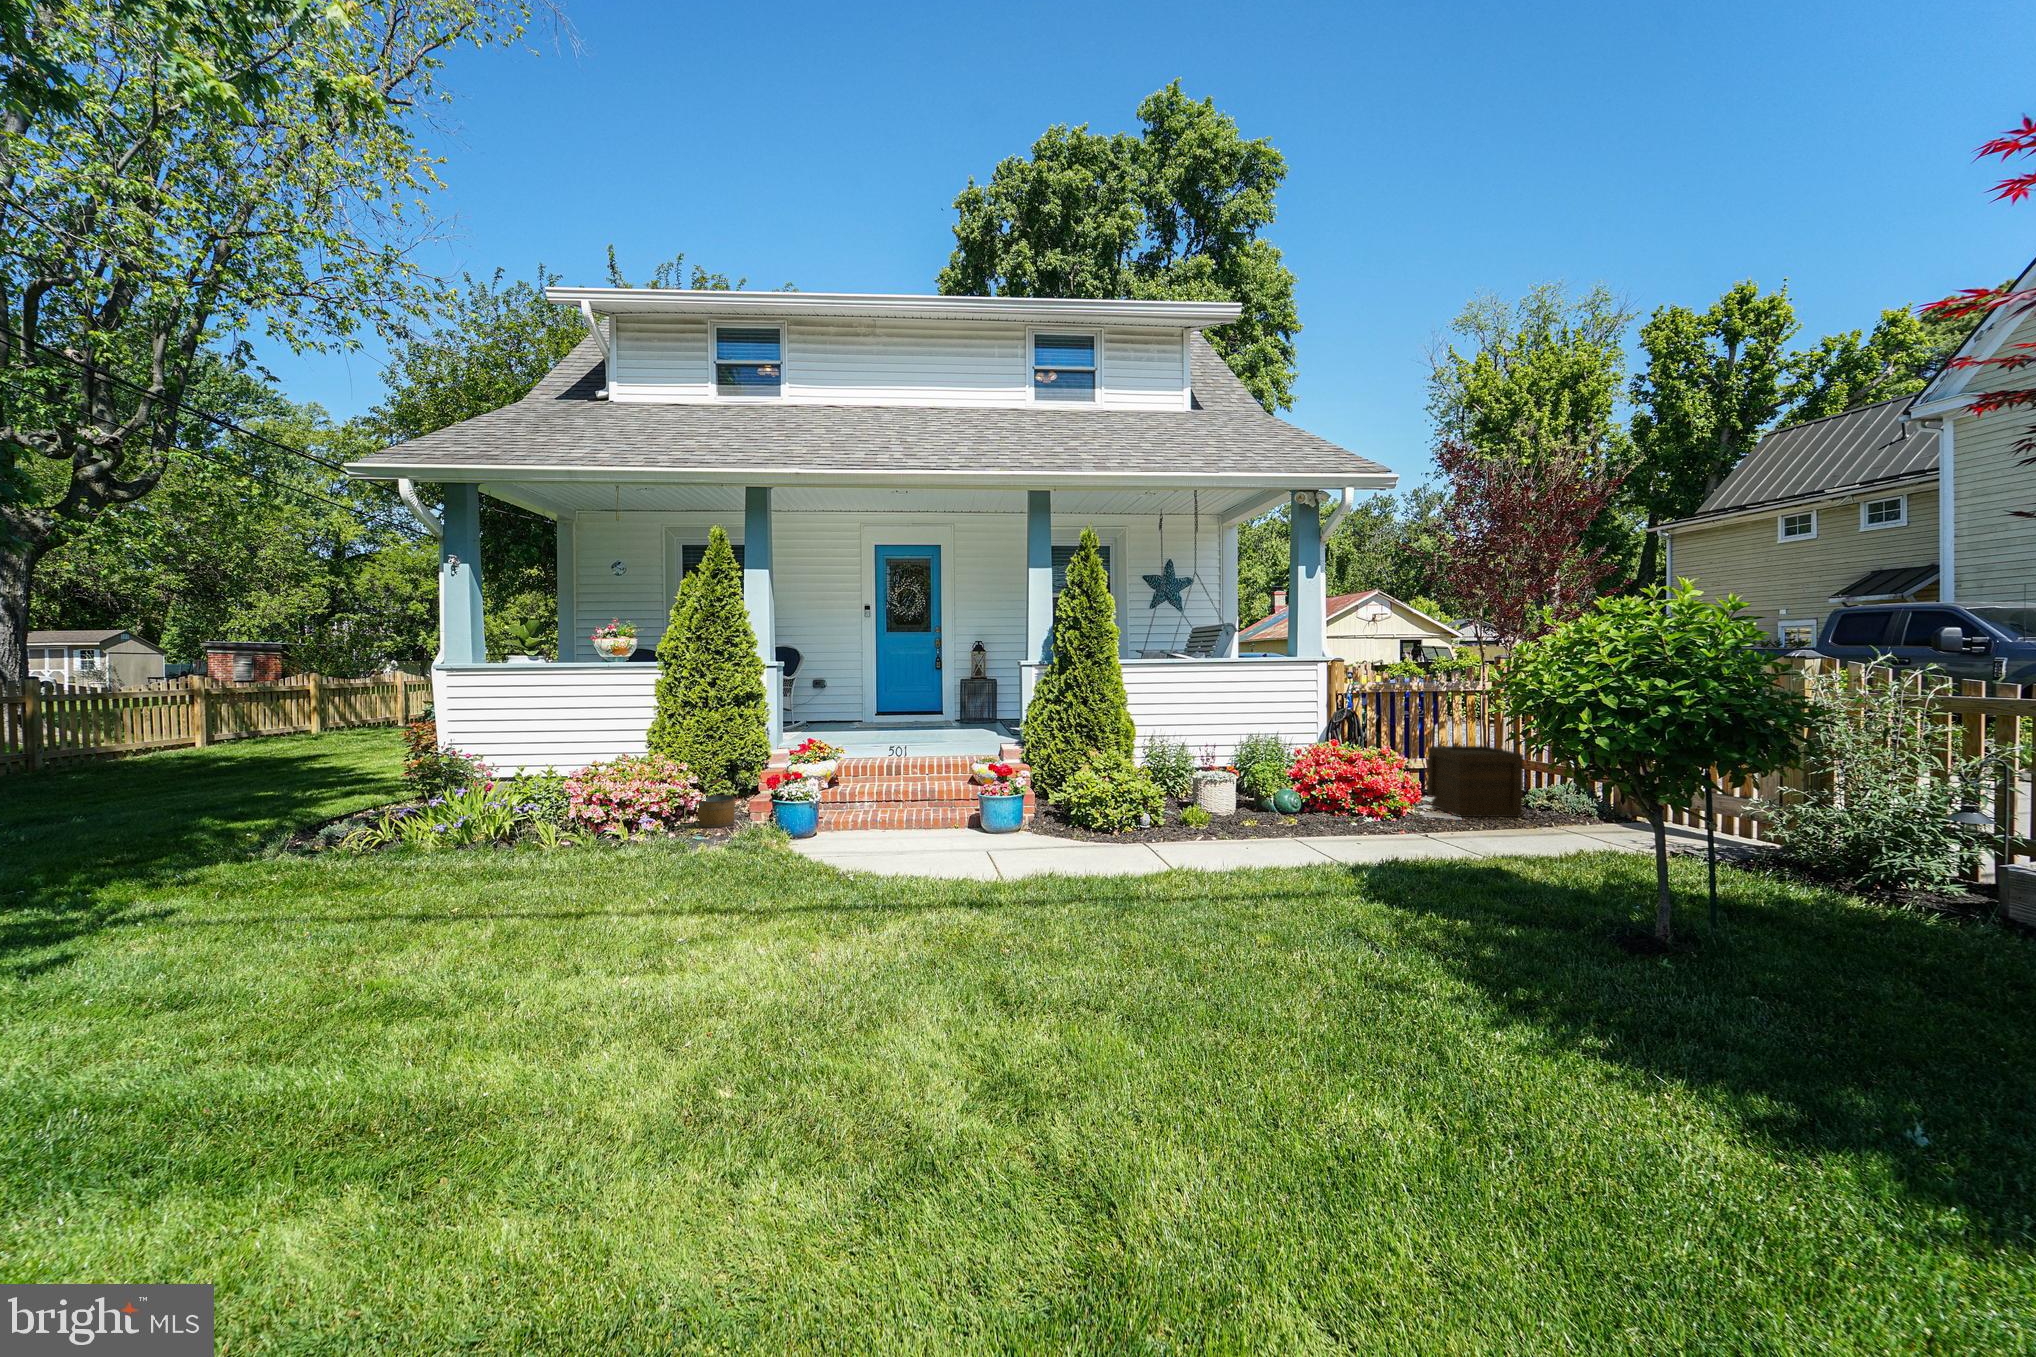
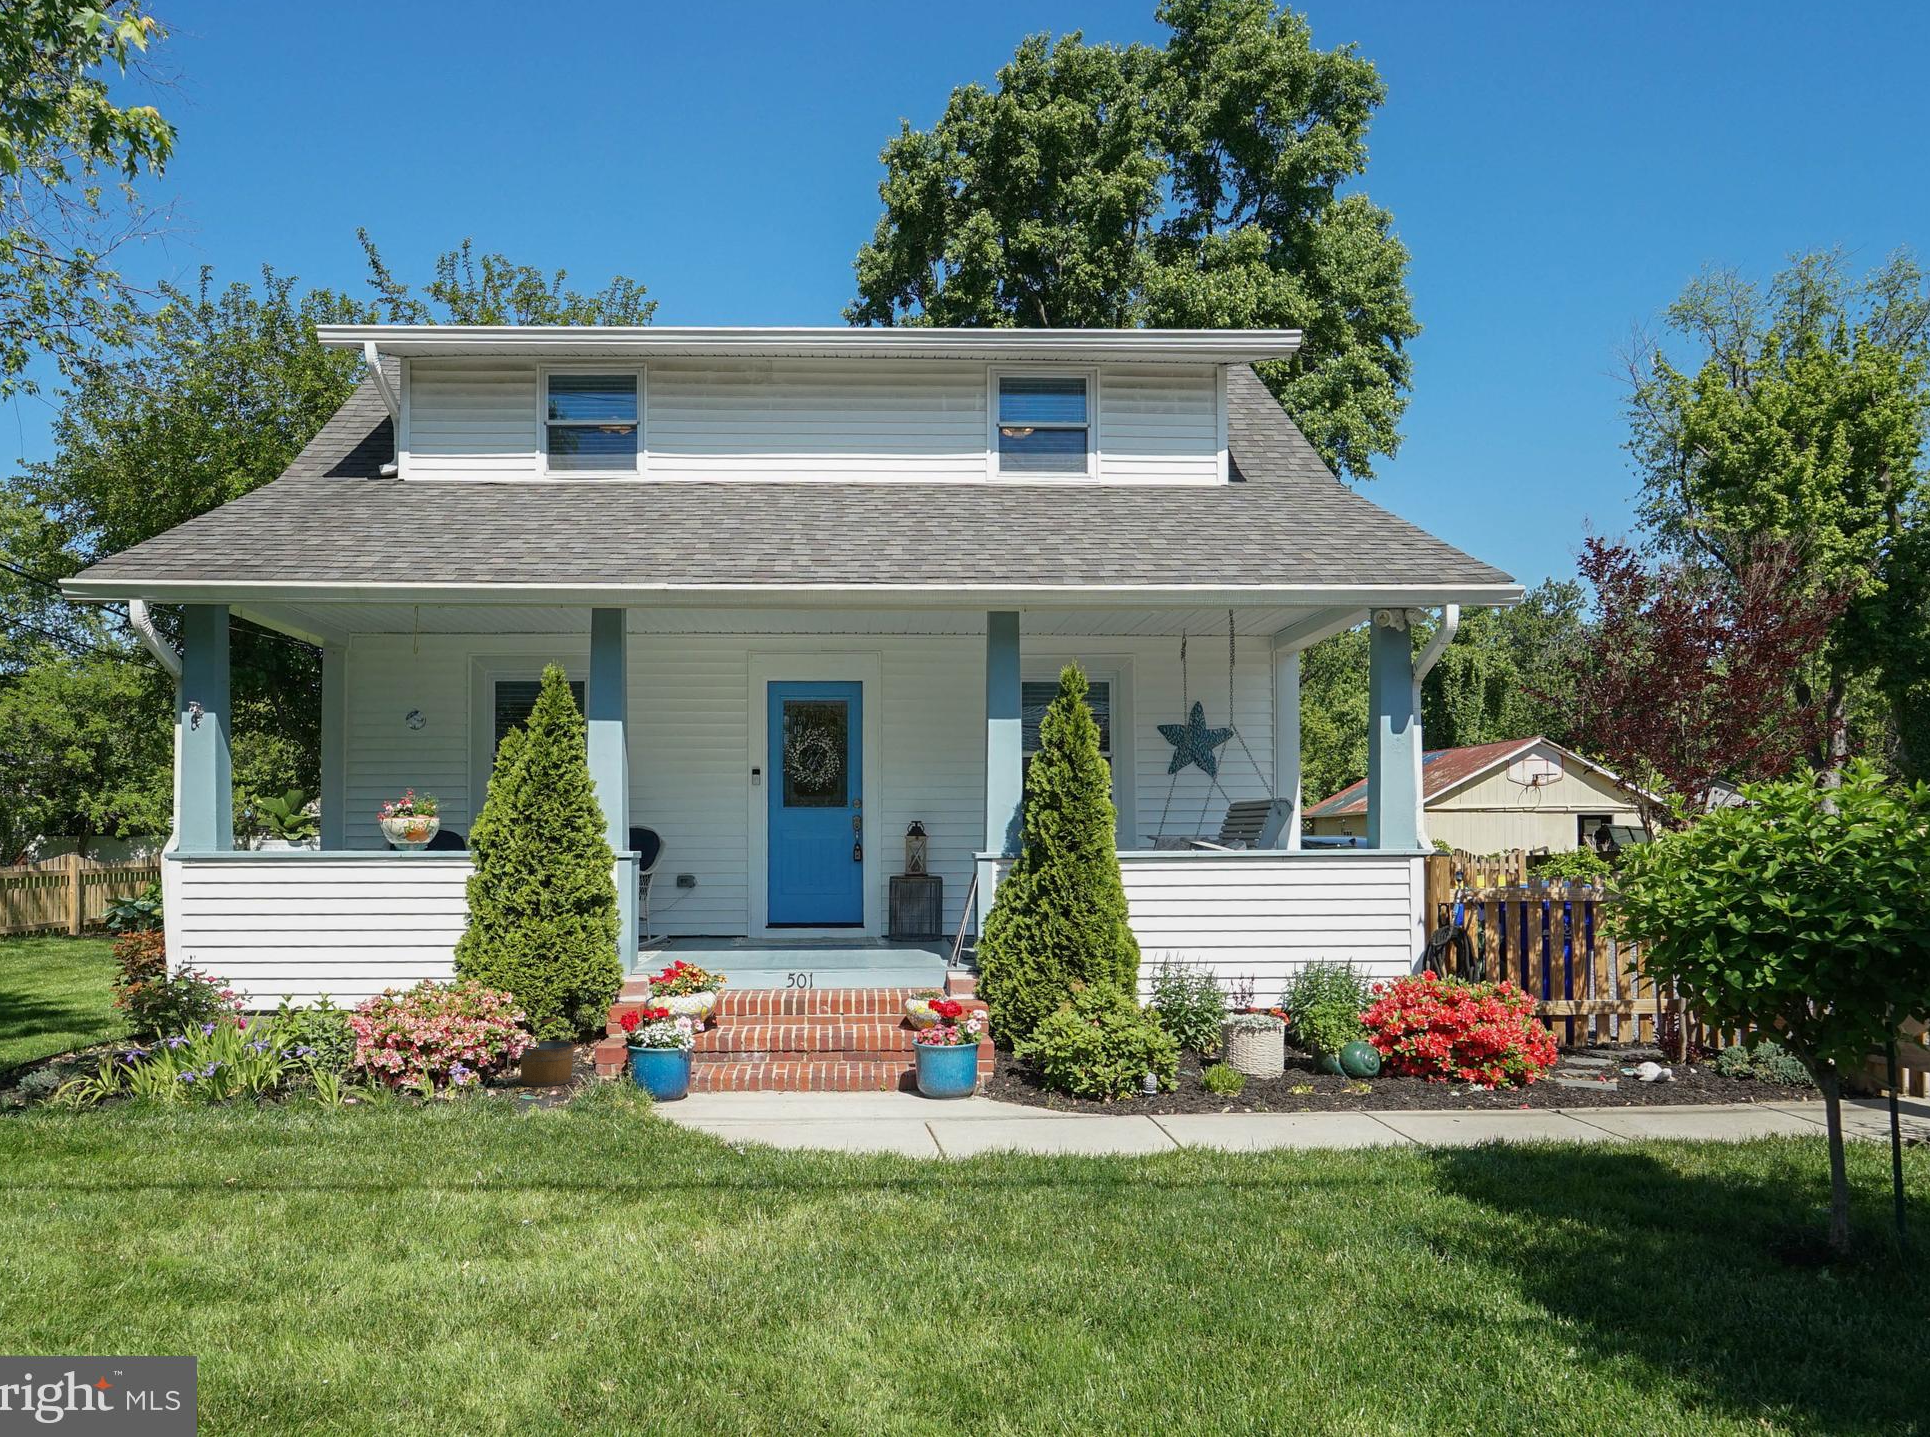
wooden crate: present [1427,746,1524,817] -> none [1565,979,1698,1083]

